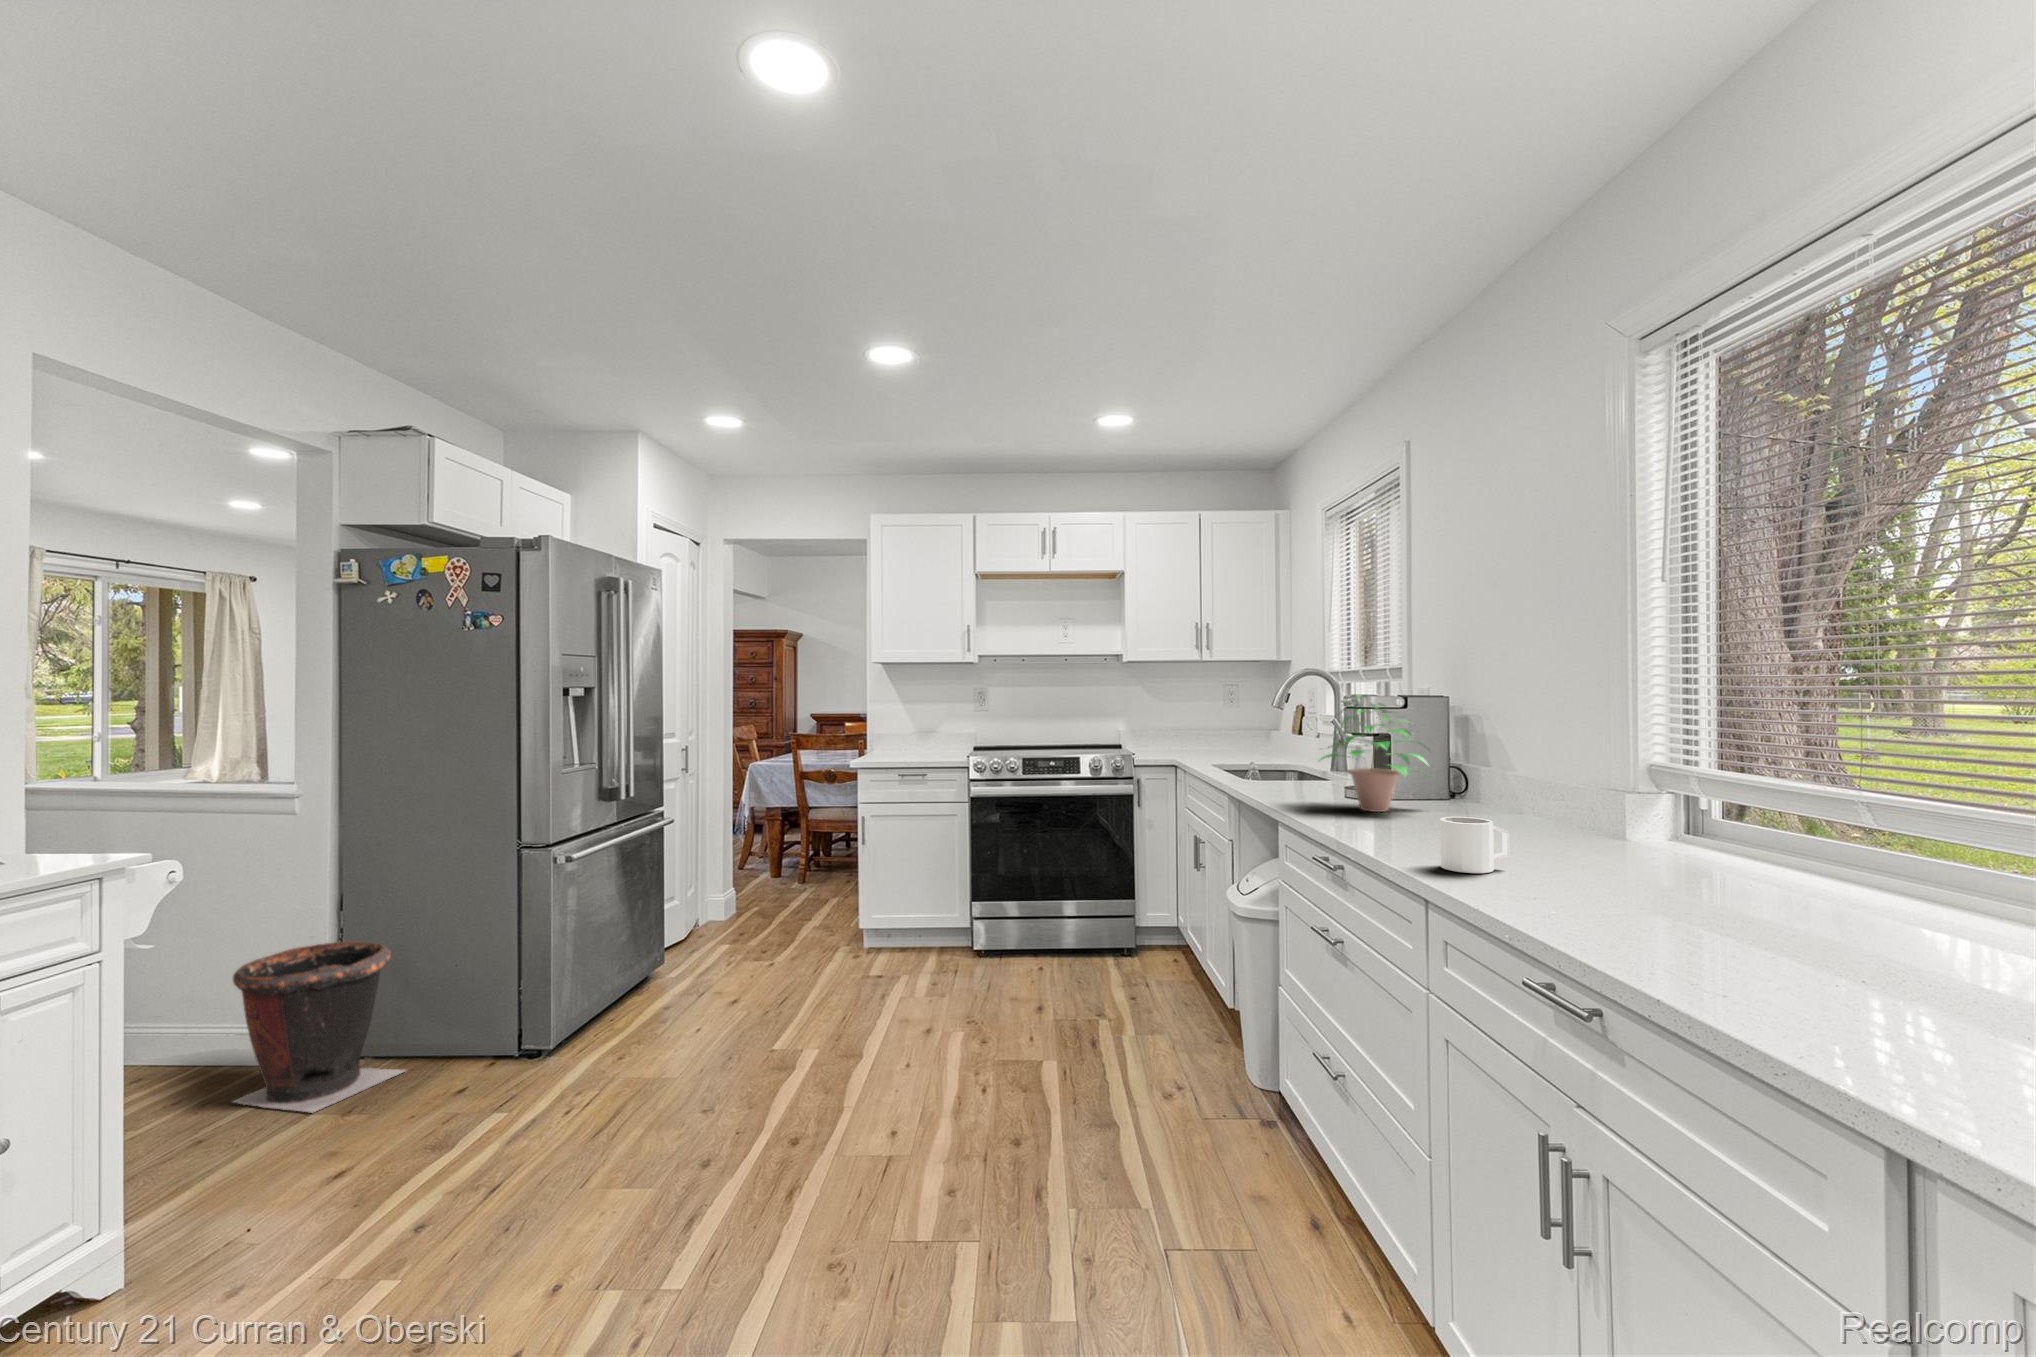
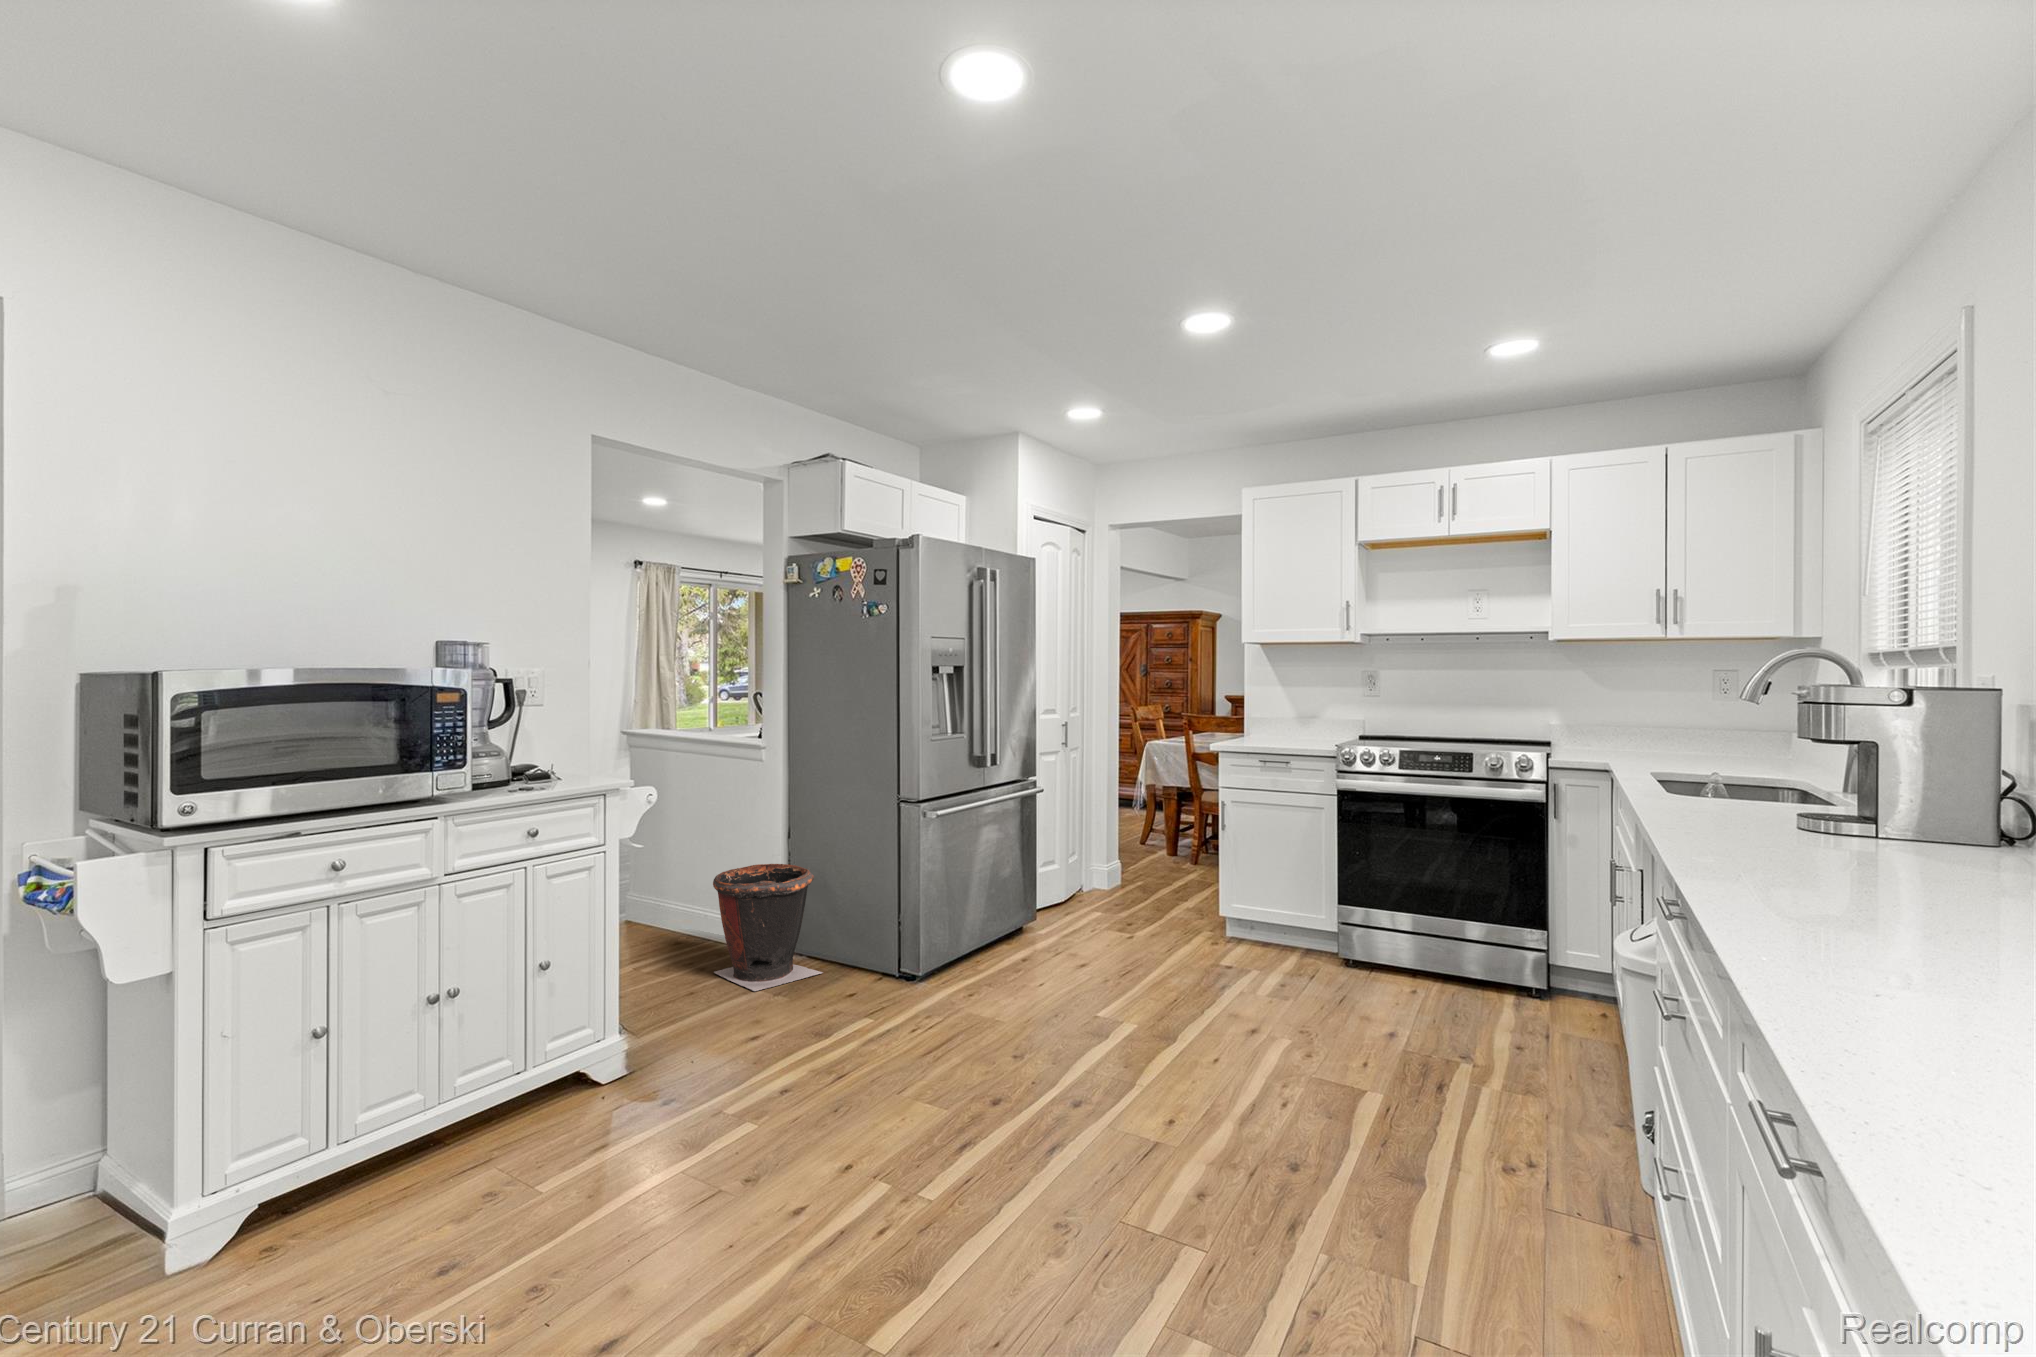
potted plant: present [1320,695,1429,812] -> none [1714,684,1945,850]
mug: present [1440,817,1509,873] -> none [1799,862,1930,951]

